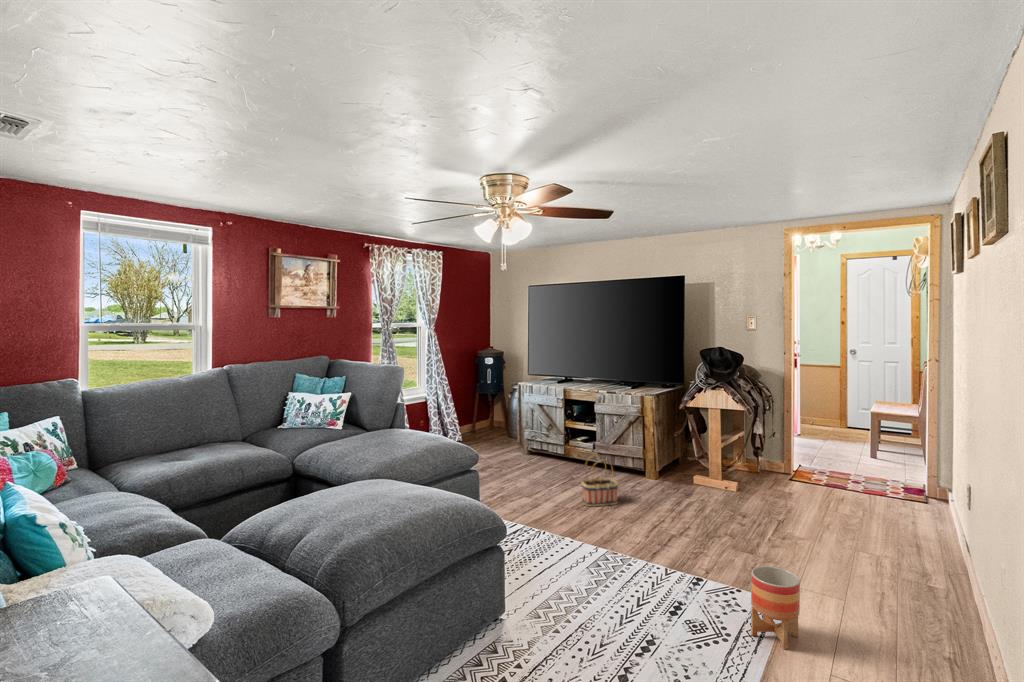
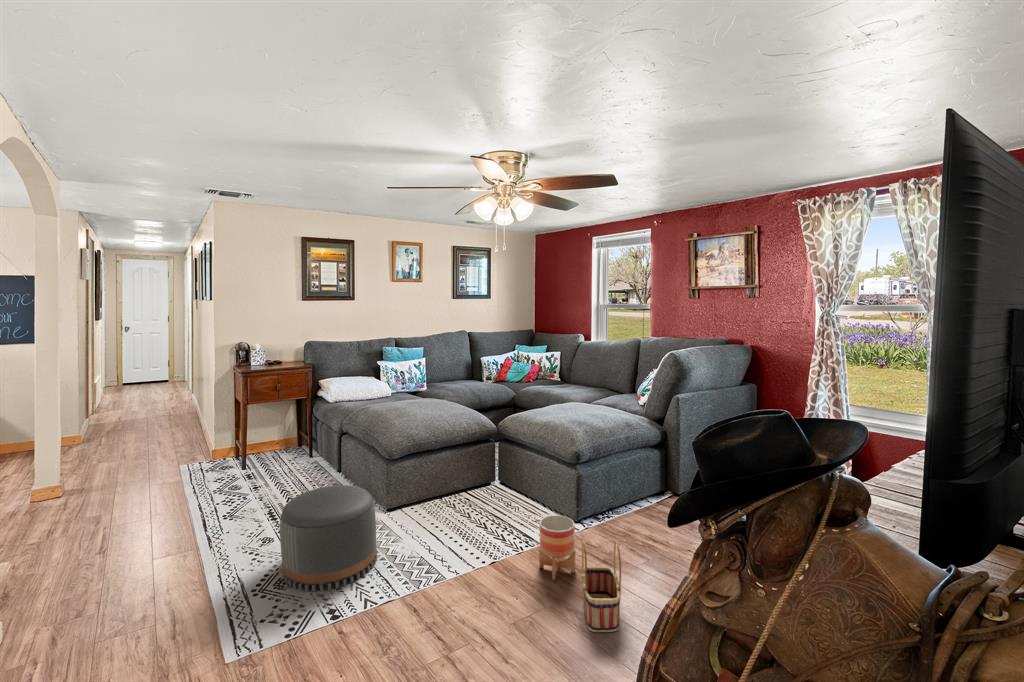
pouf: none [585,518,694,643] -> present [280,485,377,591]
planter: present [751,566,800,649] -> present [539,515,576,580]

